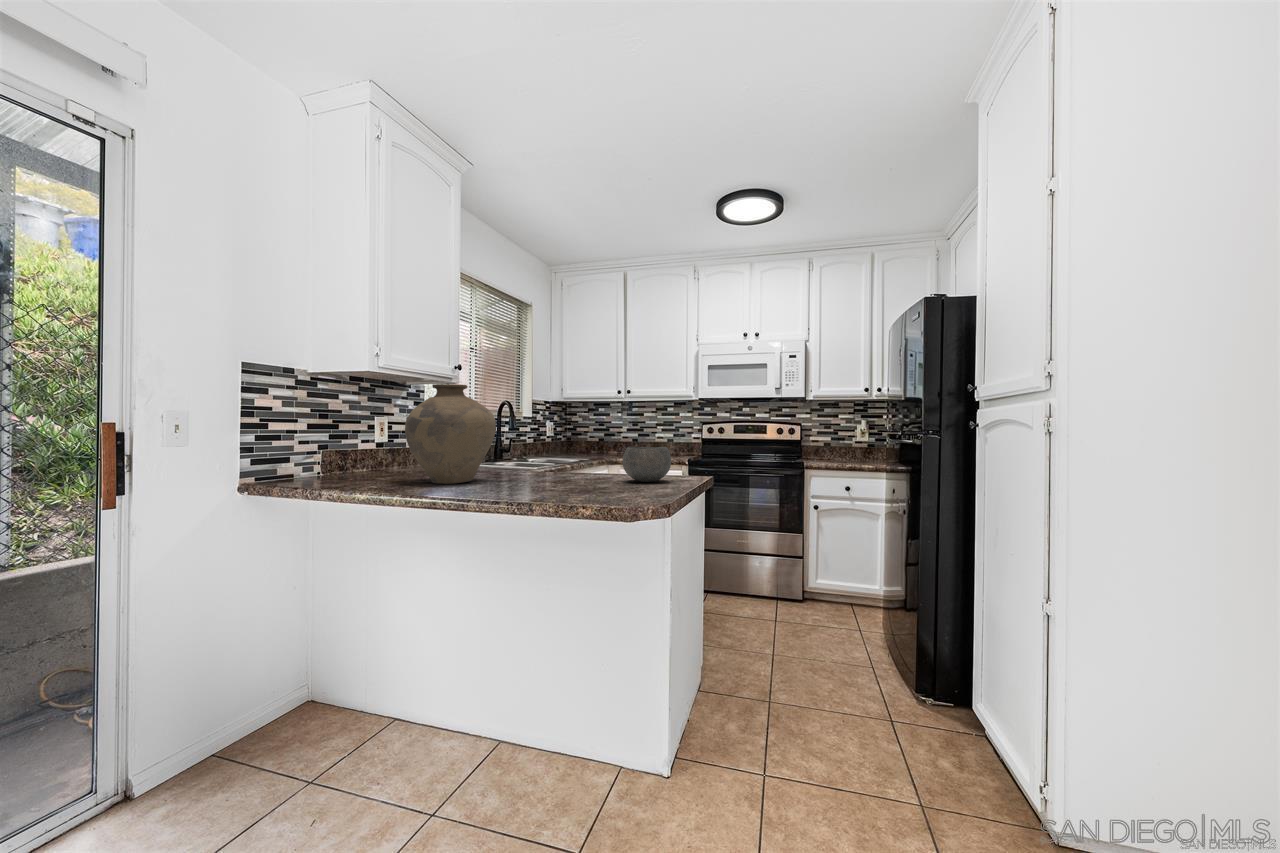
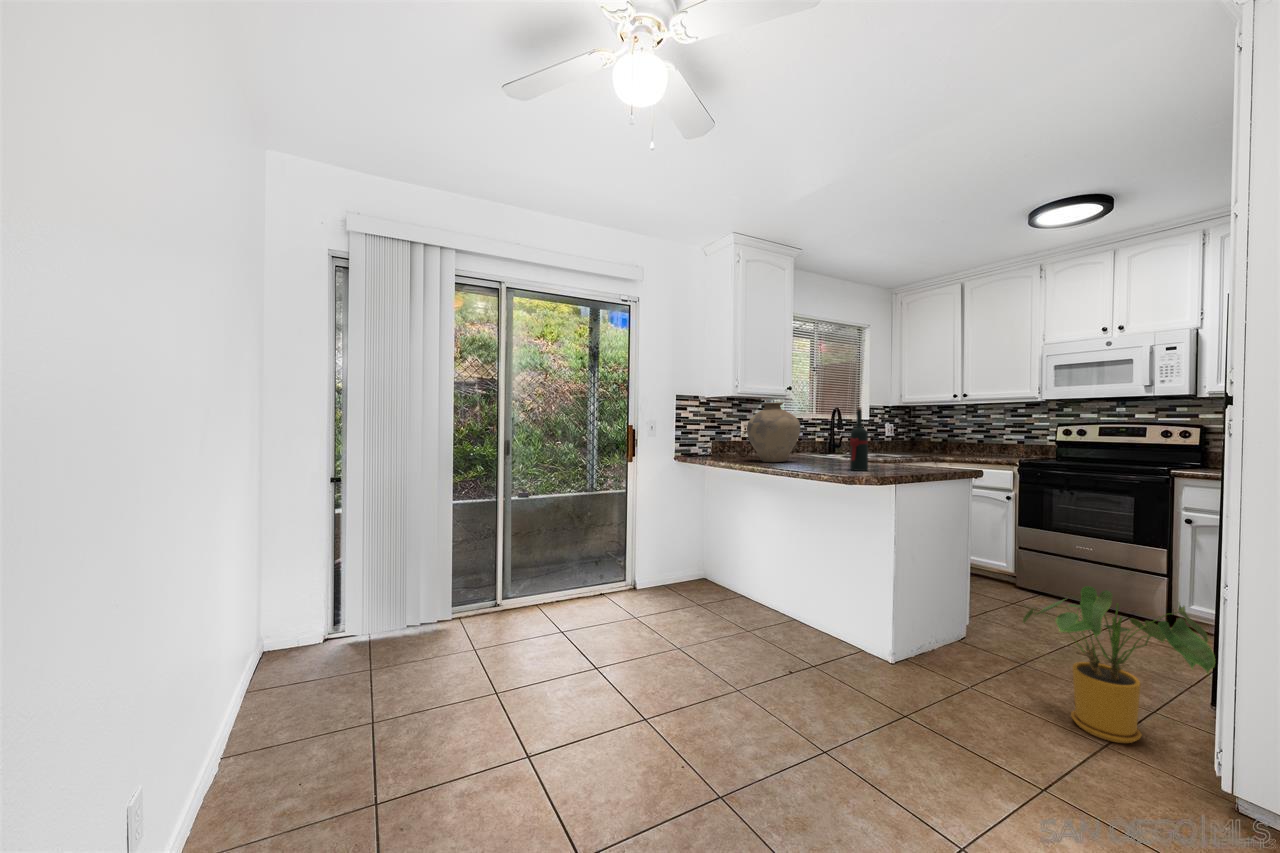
wine bottle: none [598,394,622,491] -> present [850,407,868,471]
bowl: present [623,447,671,482] -> none [883,443,924,469]
house plant: none [805,609,1011,790] -> present [1023,586,1215,743]

